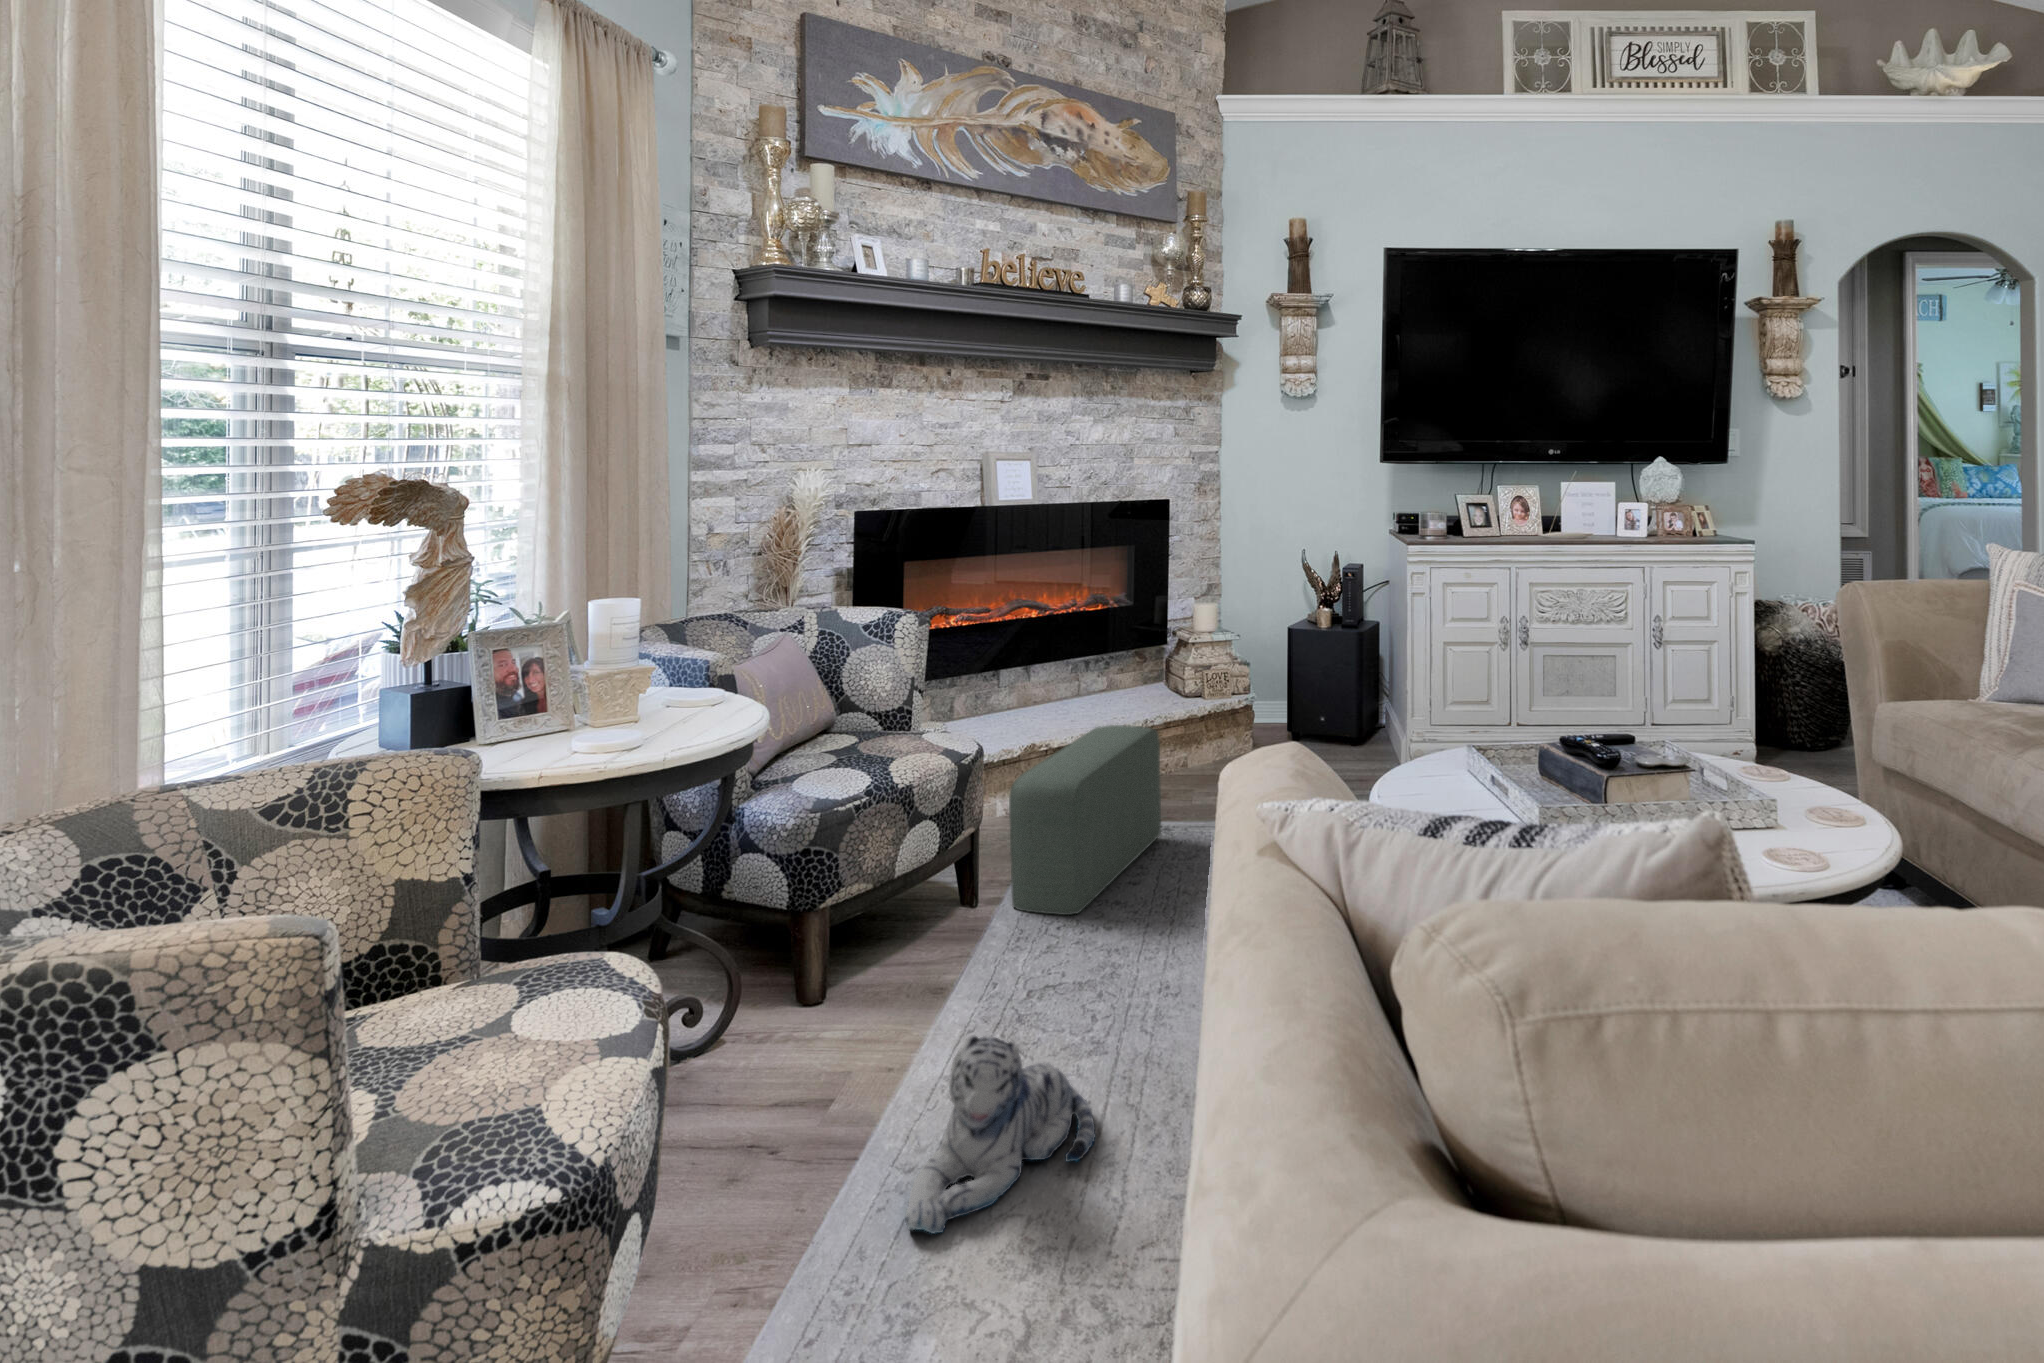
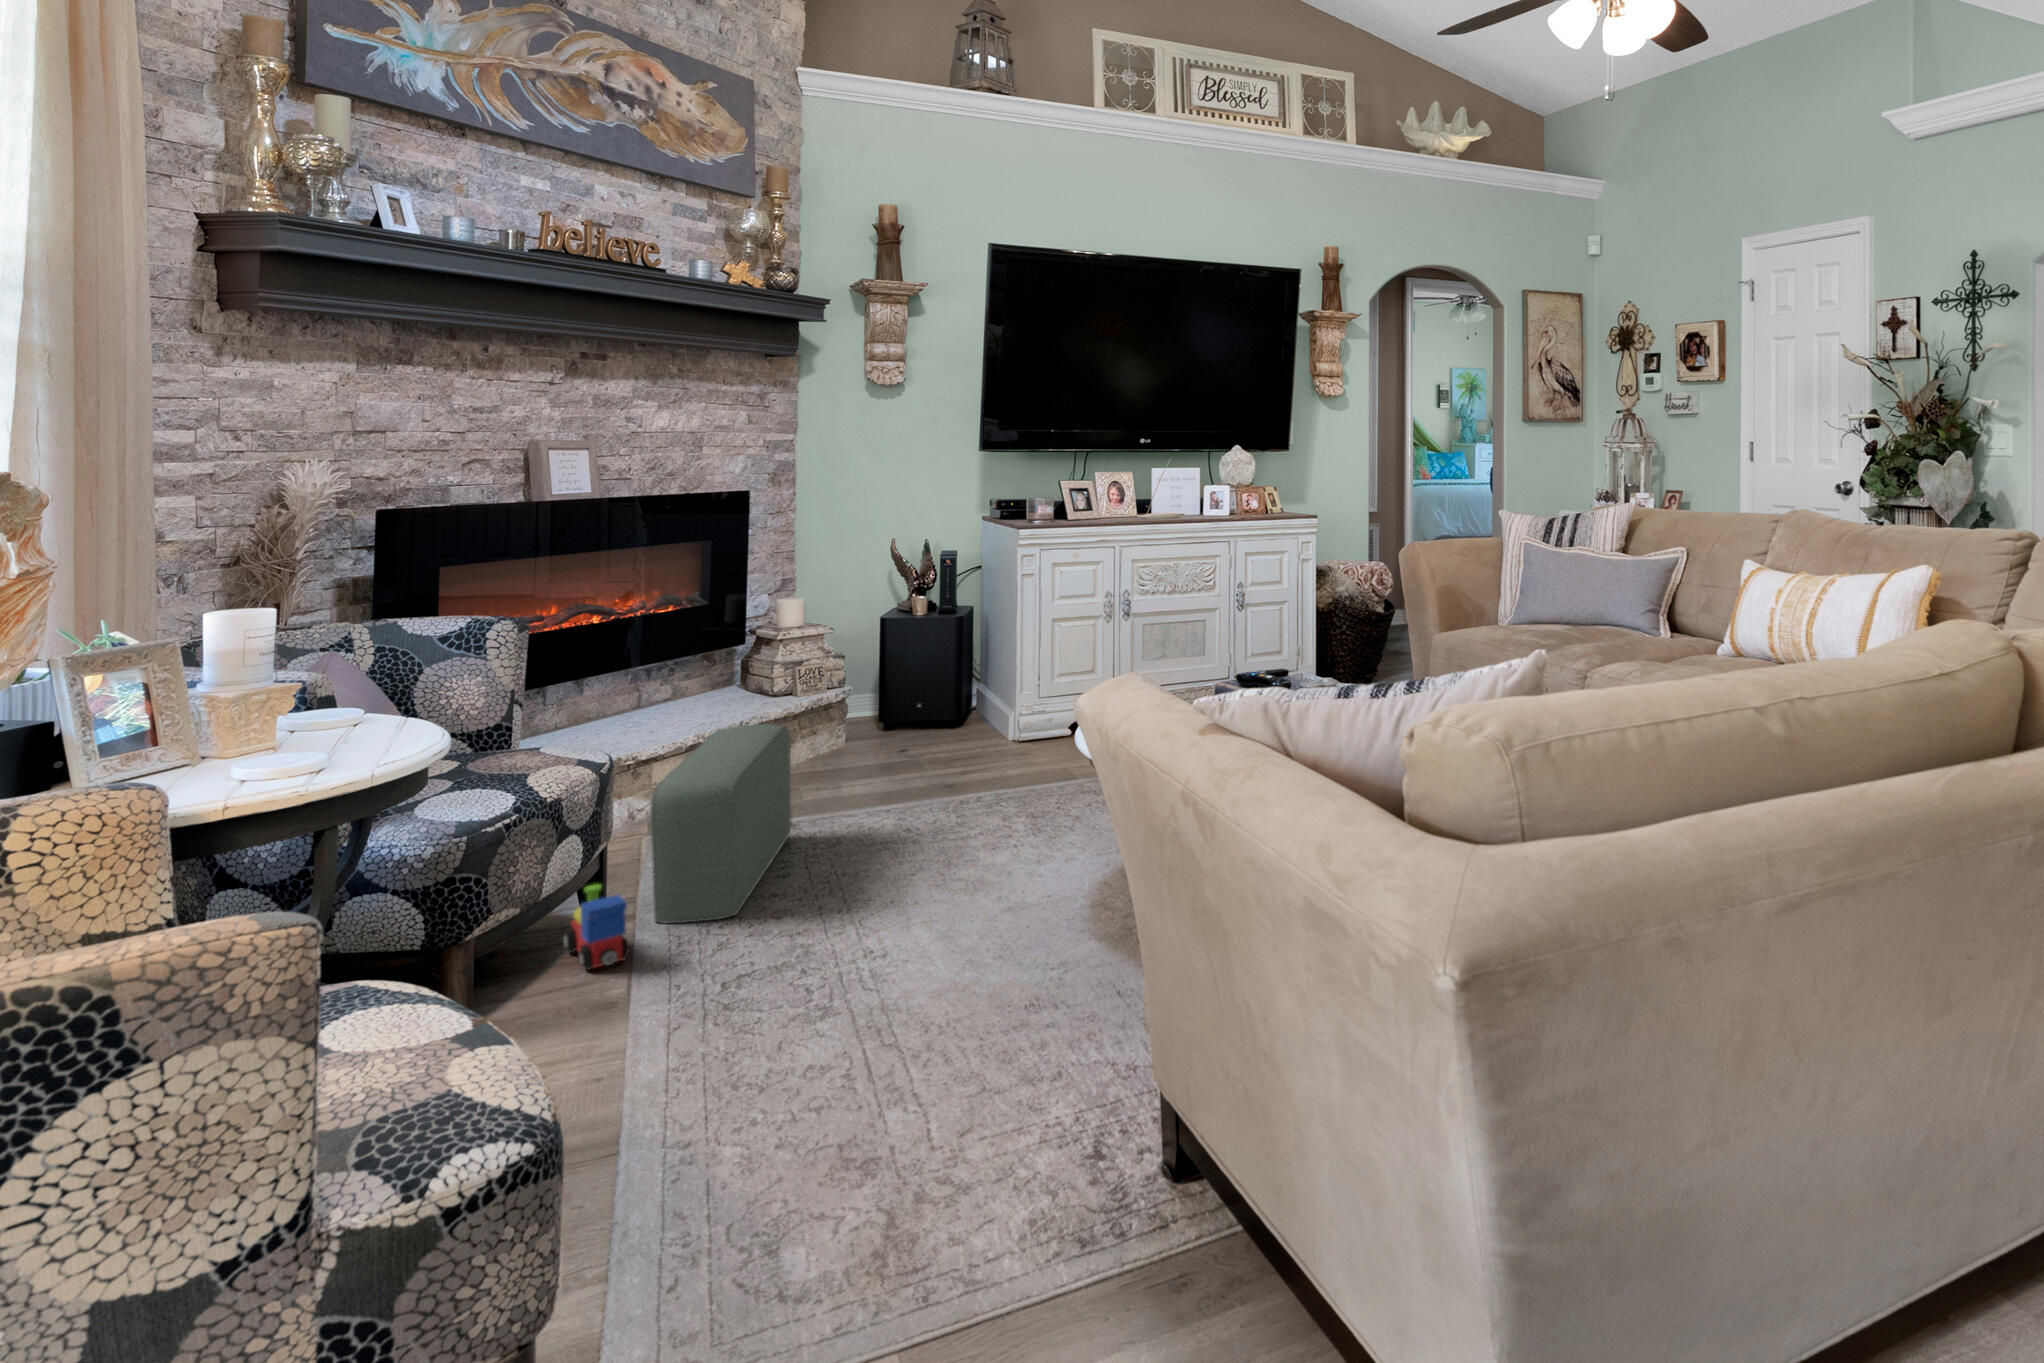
toy train: none [931,866,974,947] -> present [563,884,629,970]
plush toy: present [905,1035,1095,1233] -> none [695,1006,863,1200]

